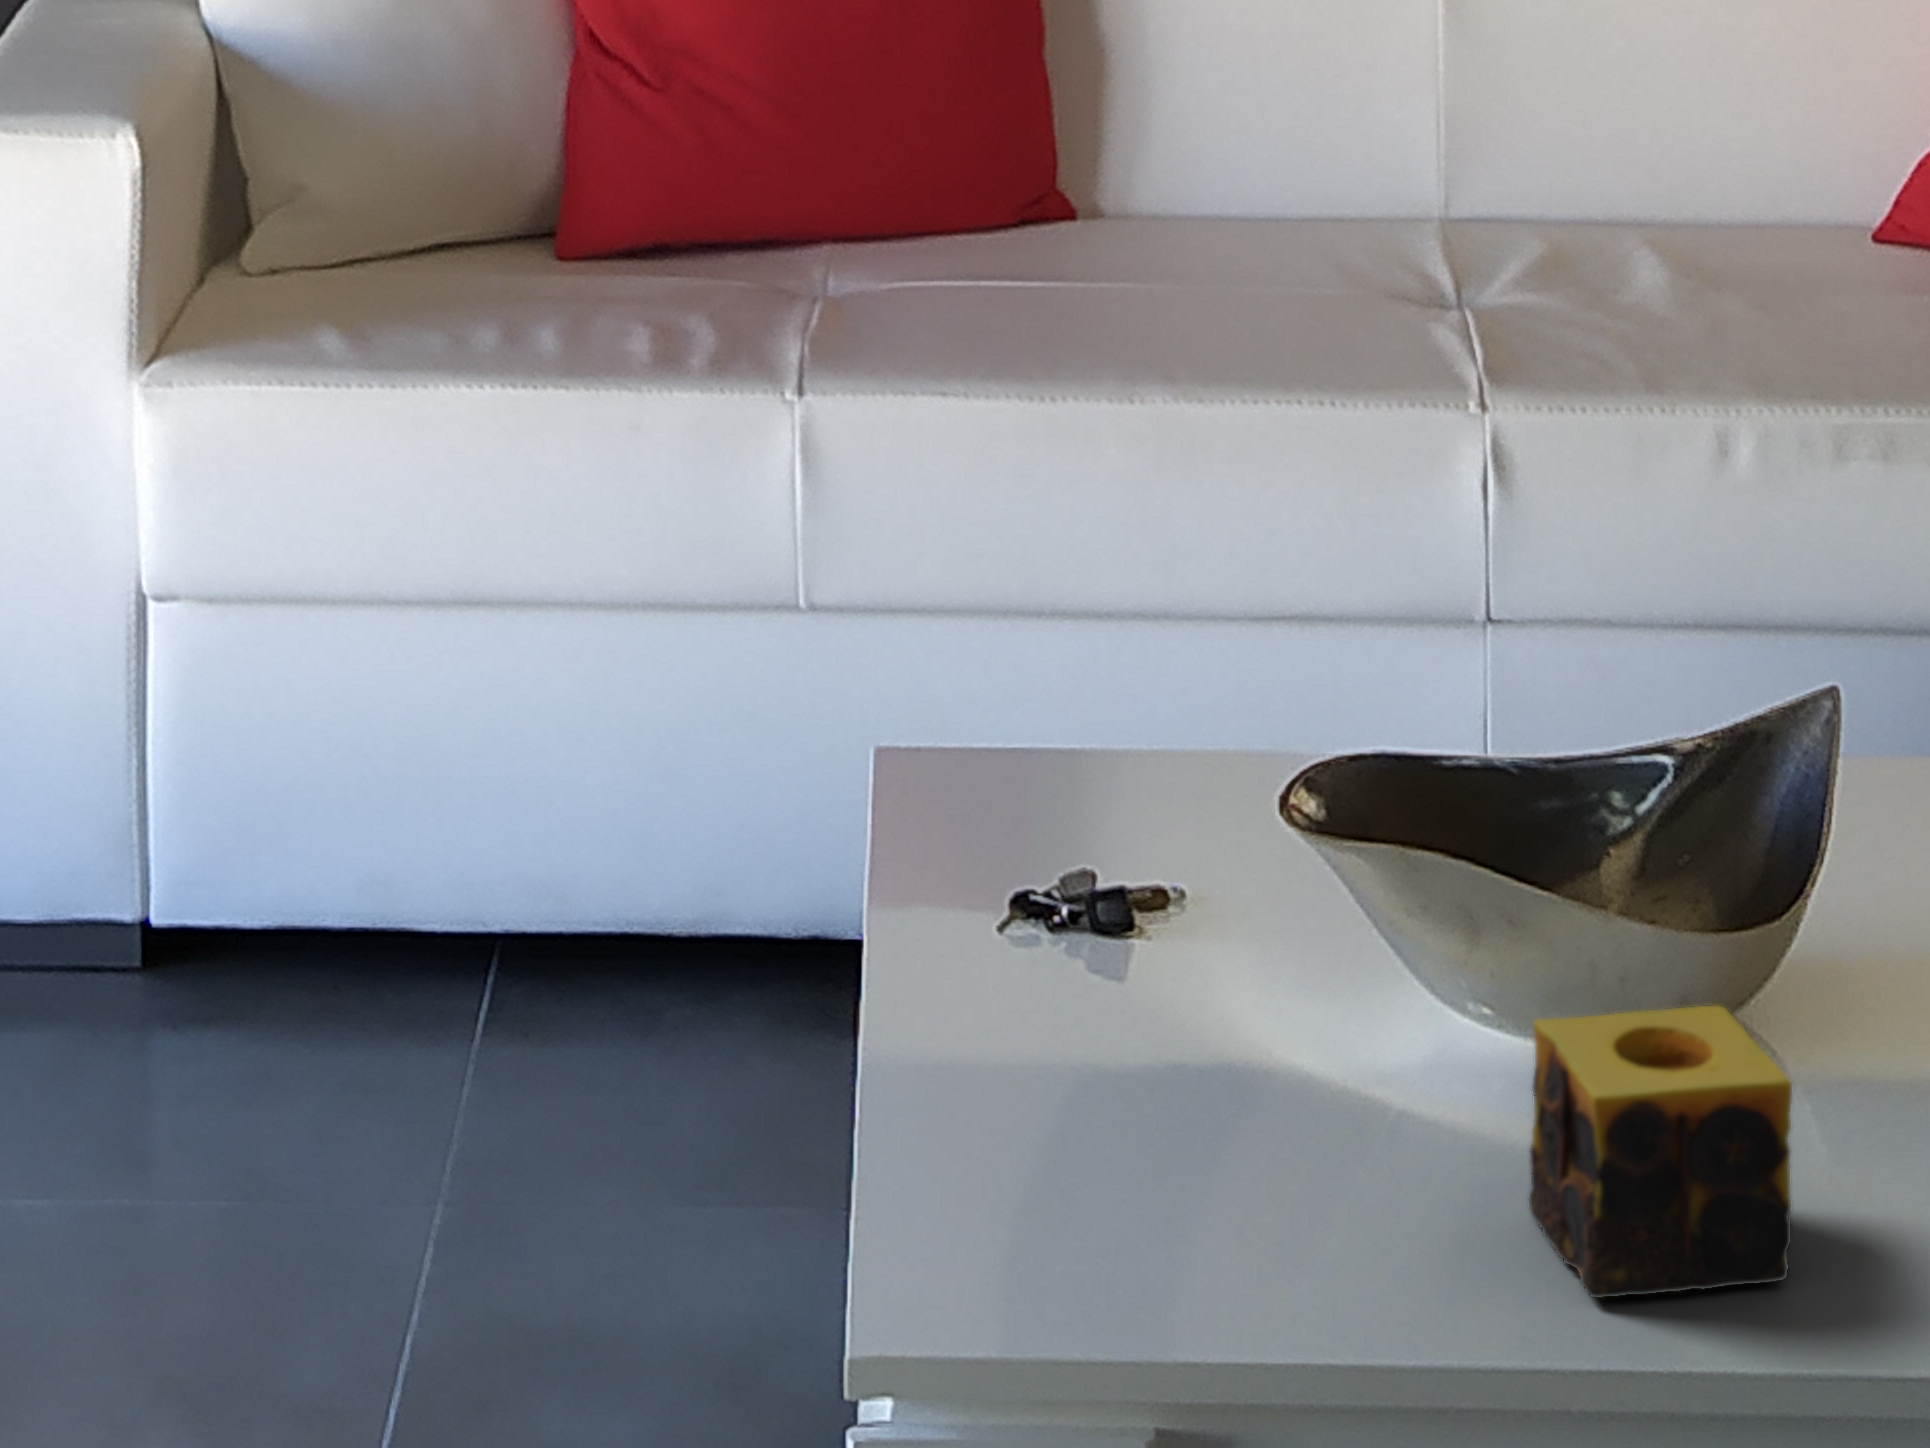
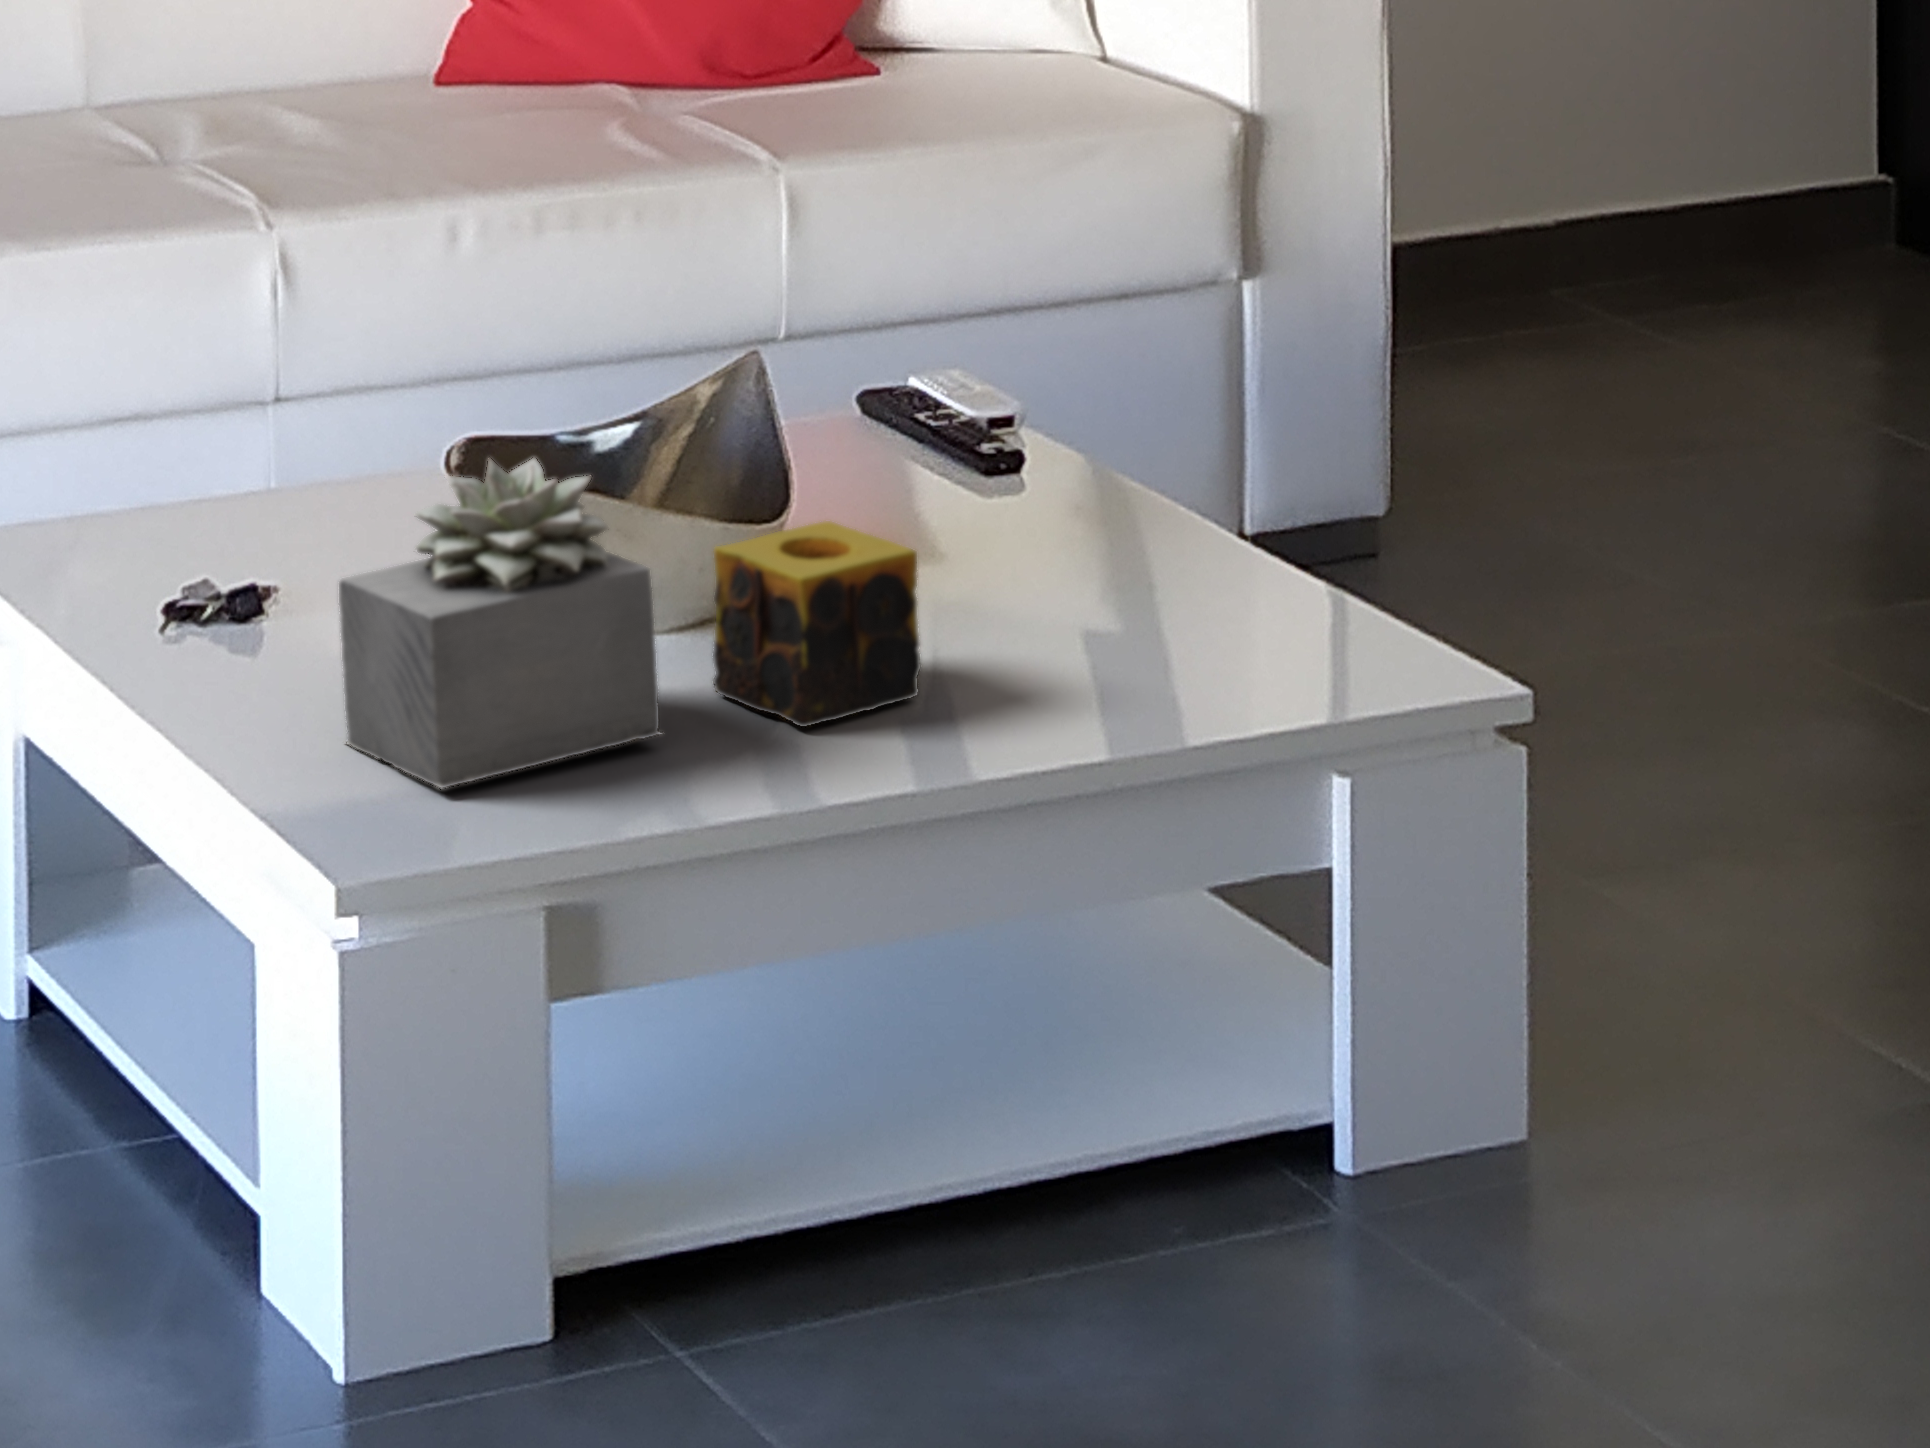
succulent plant: none [1011,854,1394,1294] -> present [339,459,660,788]

